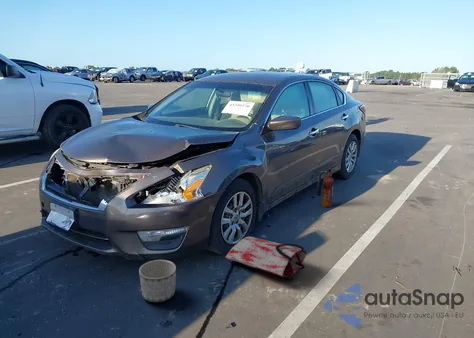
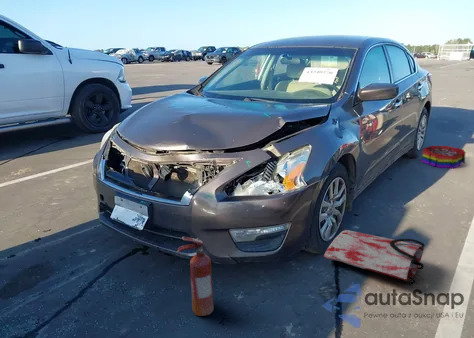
fire extinguisher: present [316,168,334,207] -> present [177,237,214,316]
storage bin: none [349,168,385,189] -> present [422,146,465,168]
planter: present [139,260,176,302] -> none [237,263,281,316]

